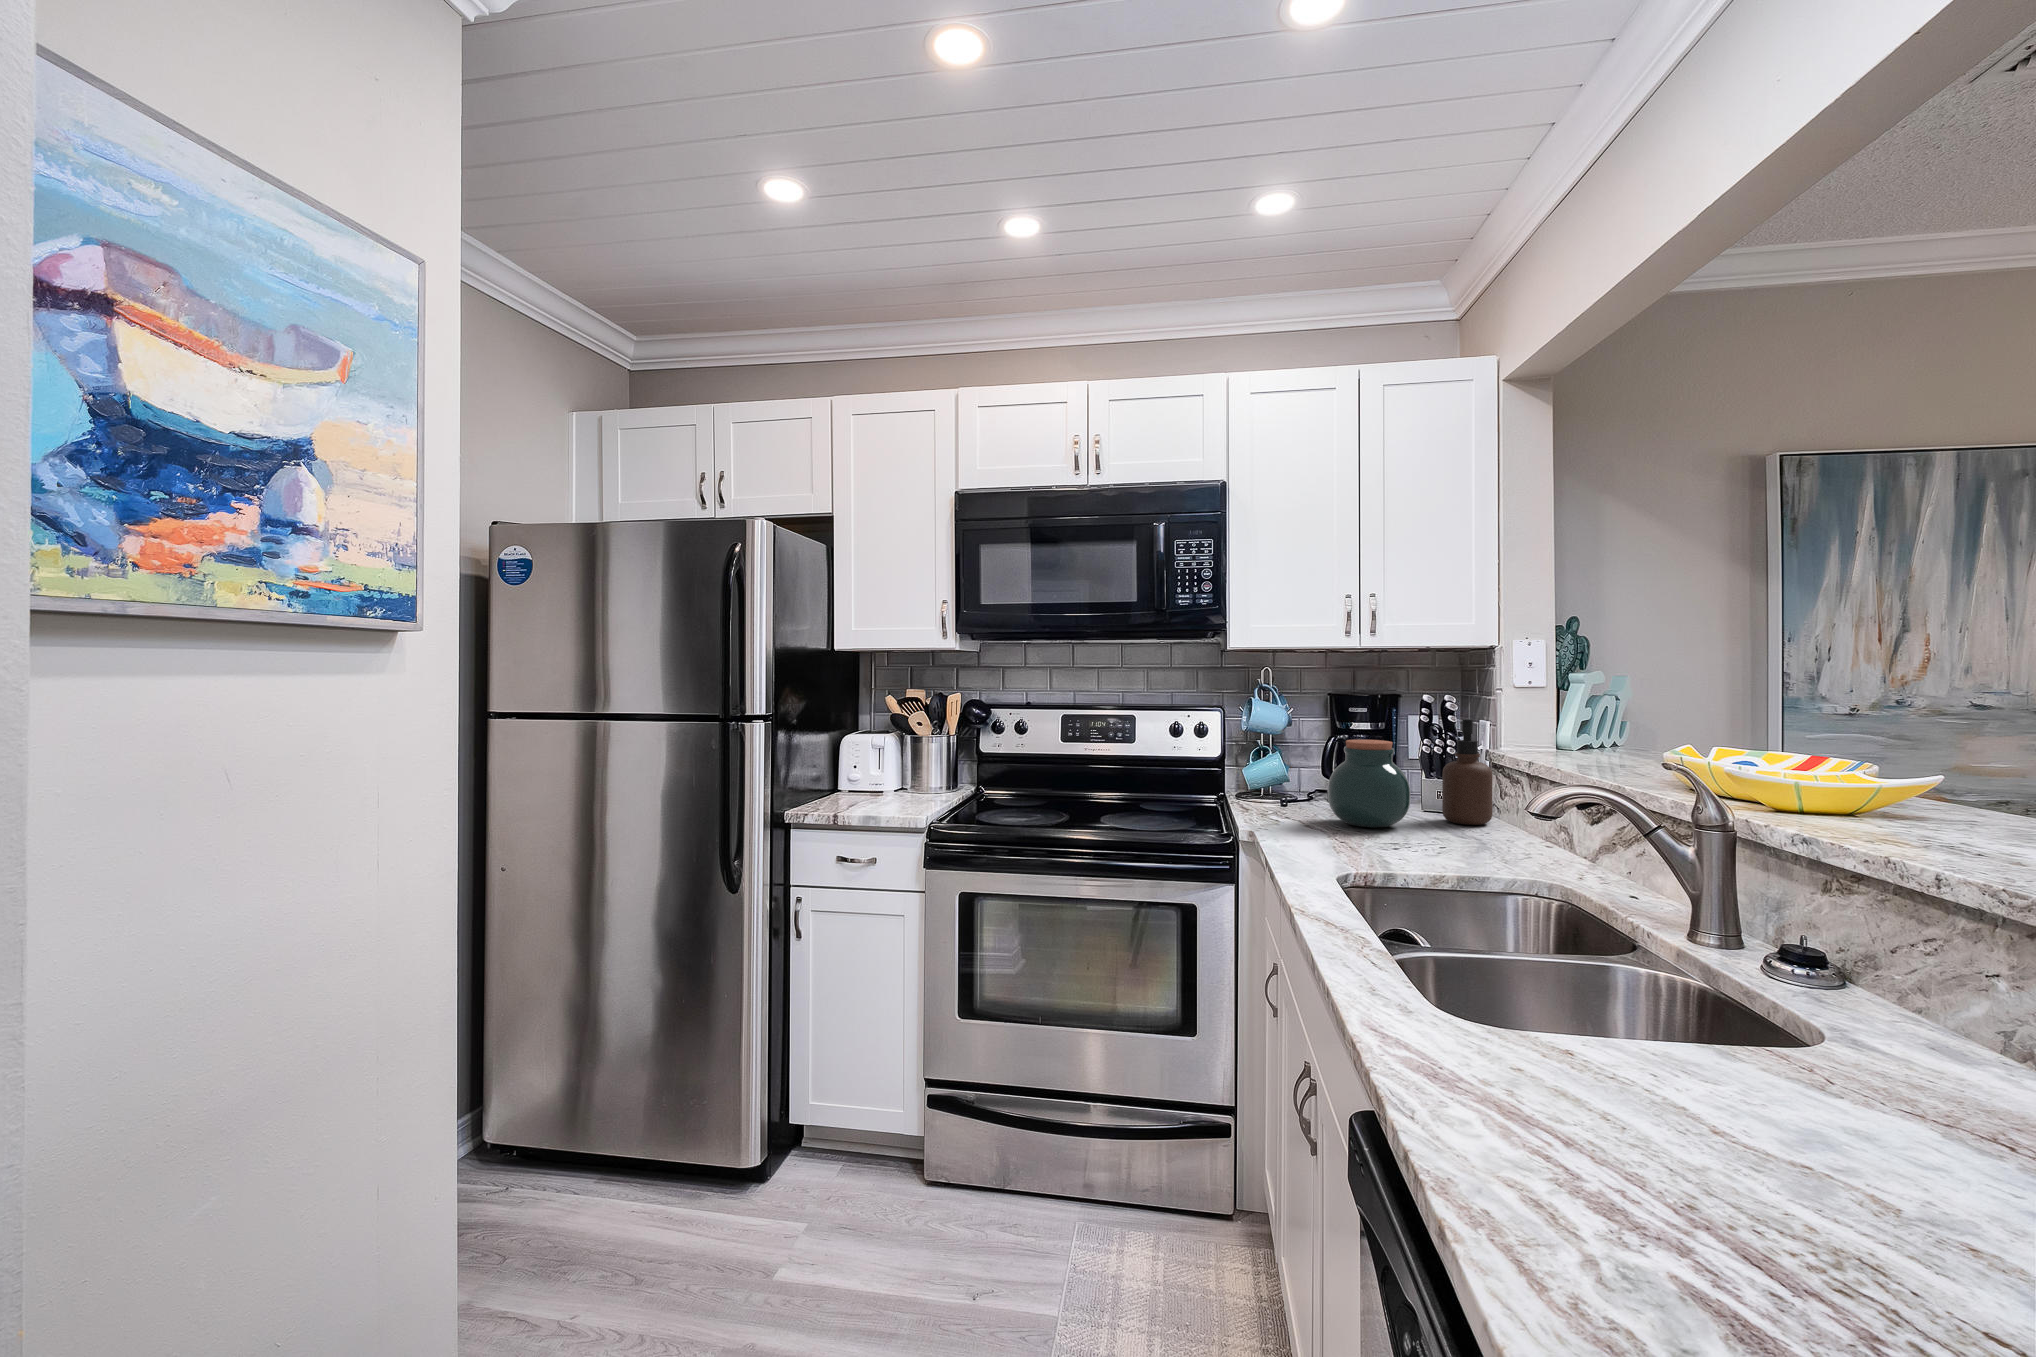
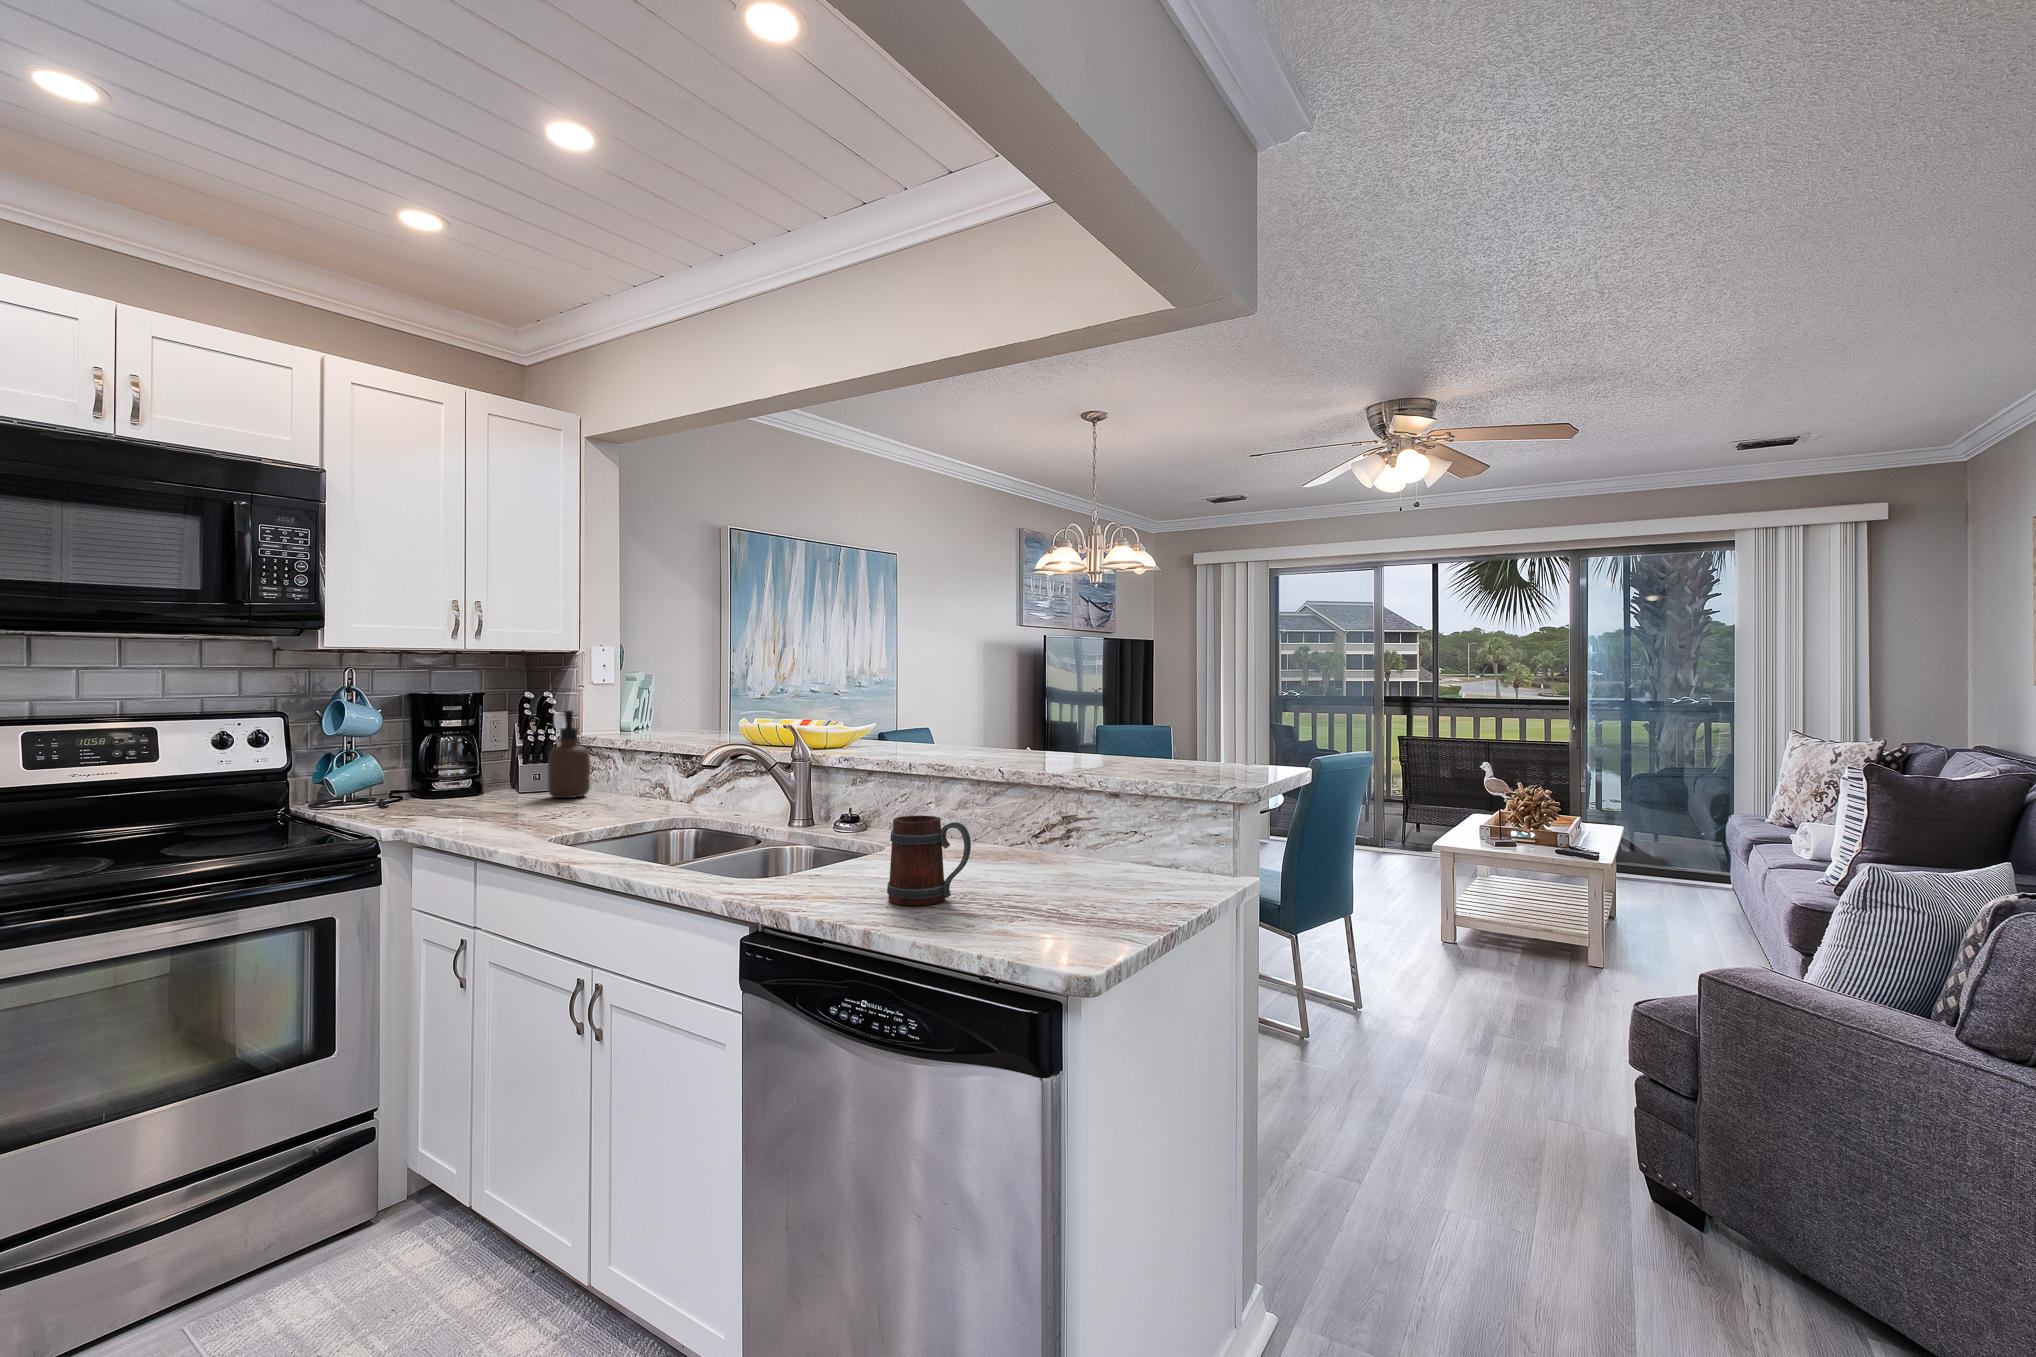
jar: present [1328,740,1410,828] -> none [457,732,536,811]
mug: none [1591,1009,1799,1240] -> present [887,815,971,906]

